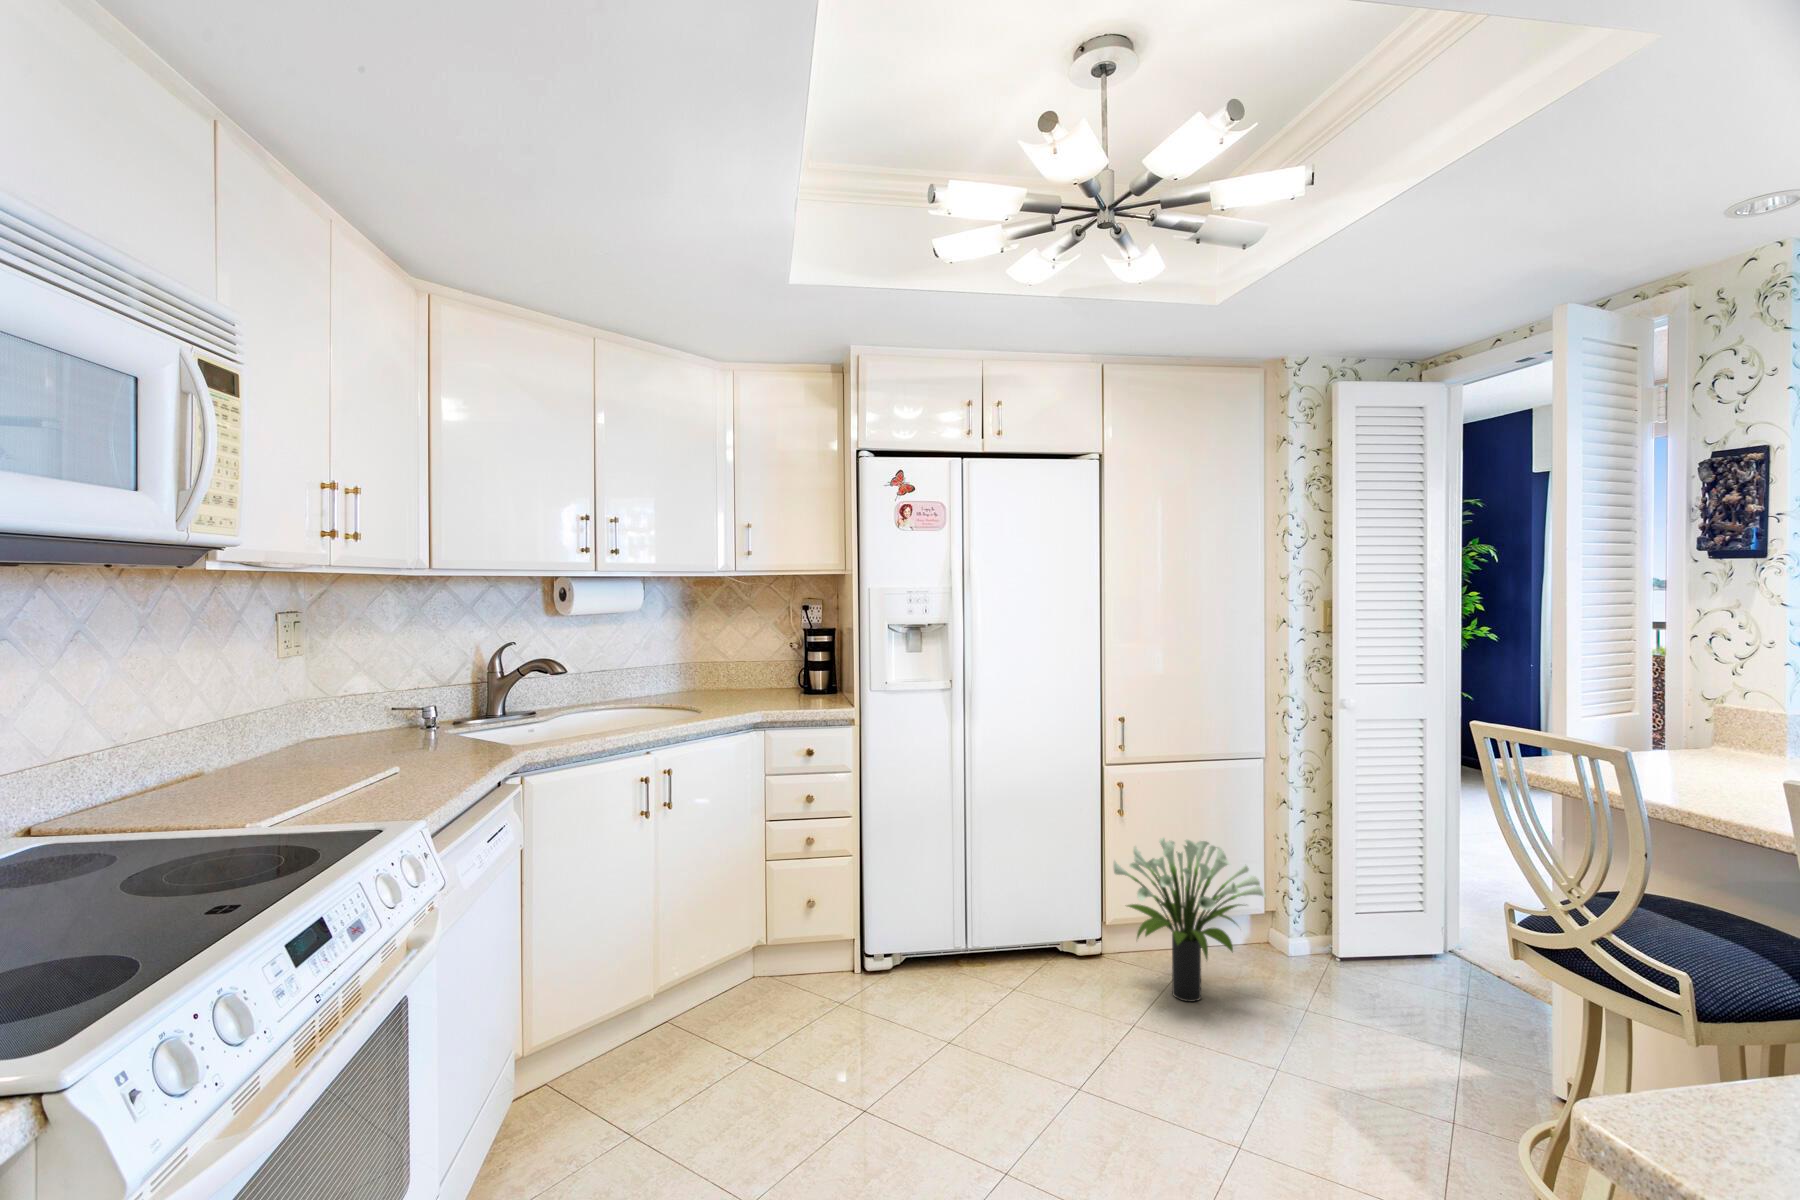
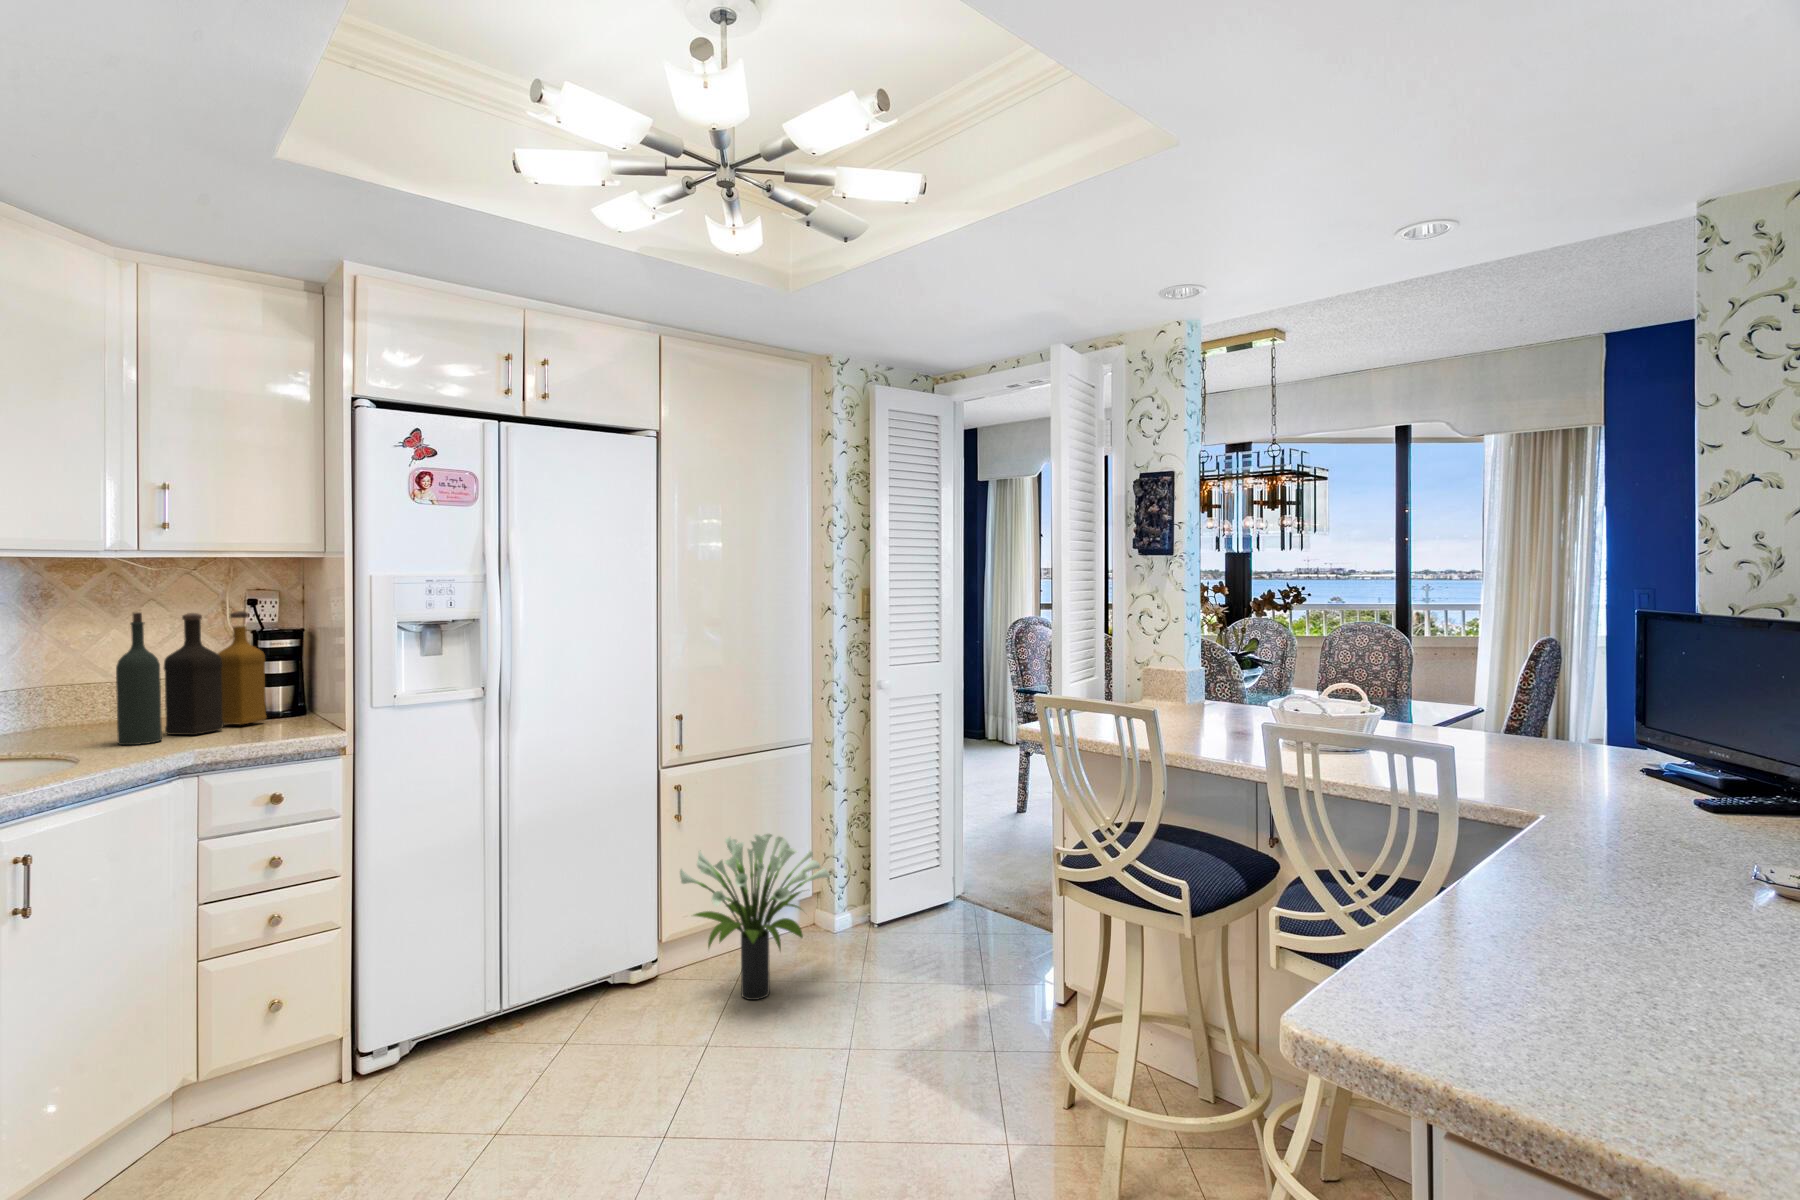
bottle: none [723,615,813,706] -> present [116,611,267,745]

